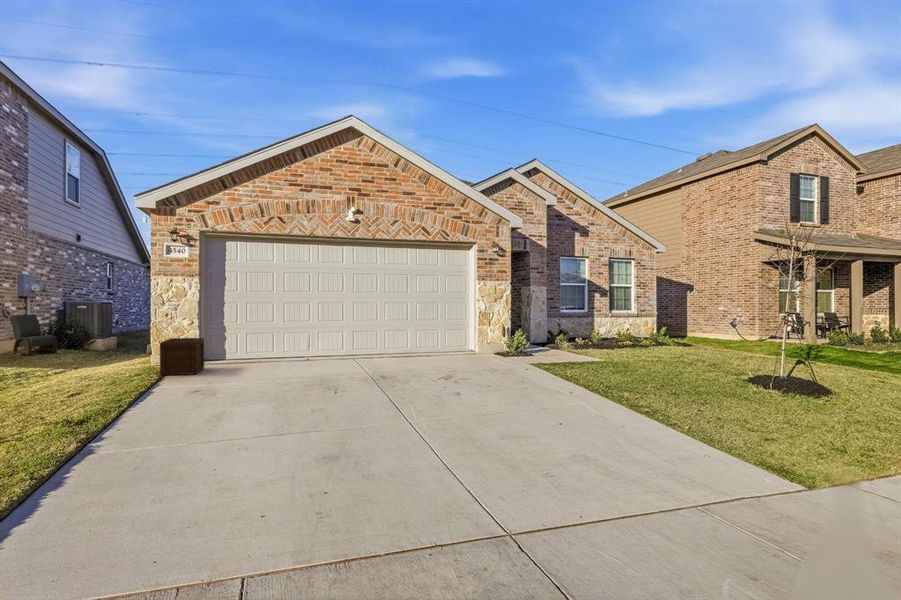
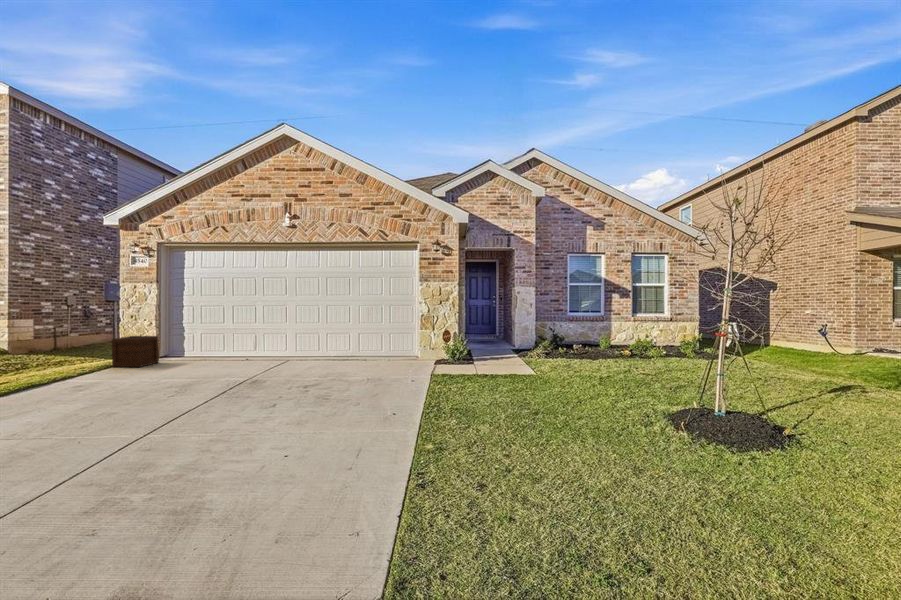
lounge chair: present [10,315,58,356] -> none [70,317,100,349]

